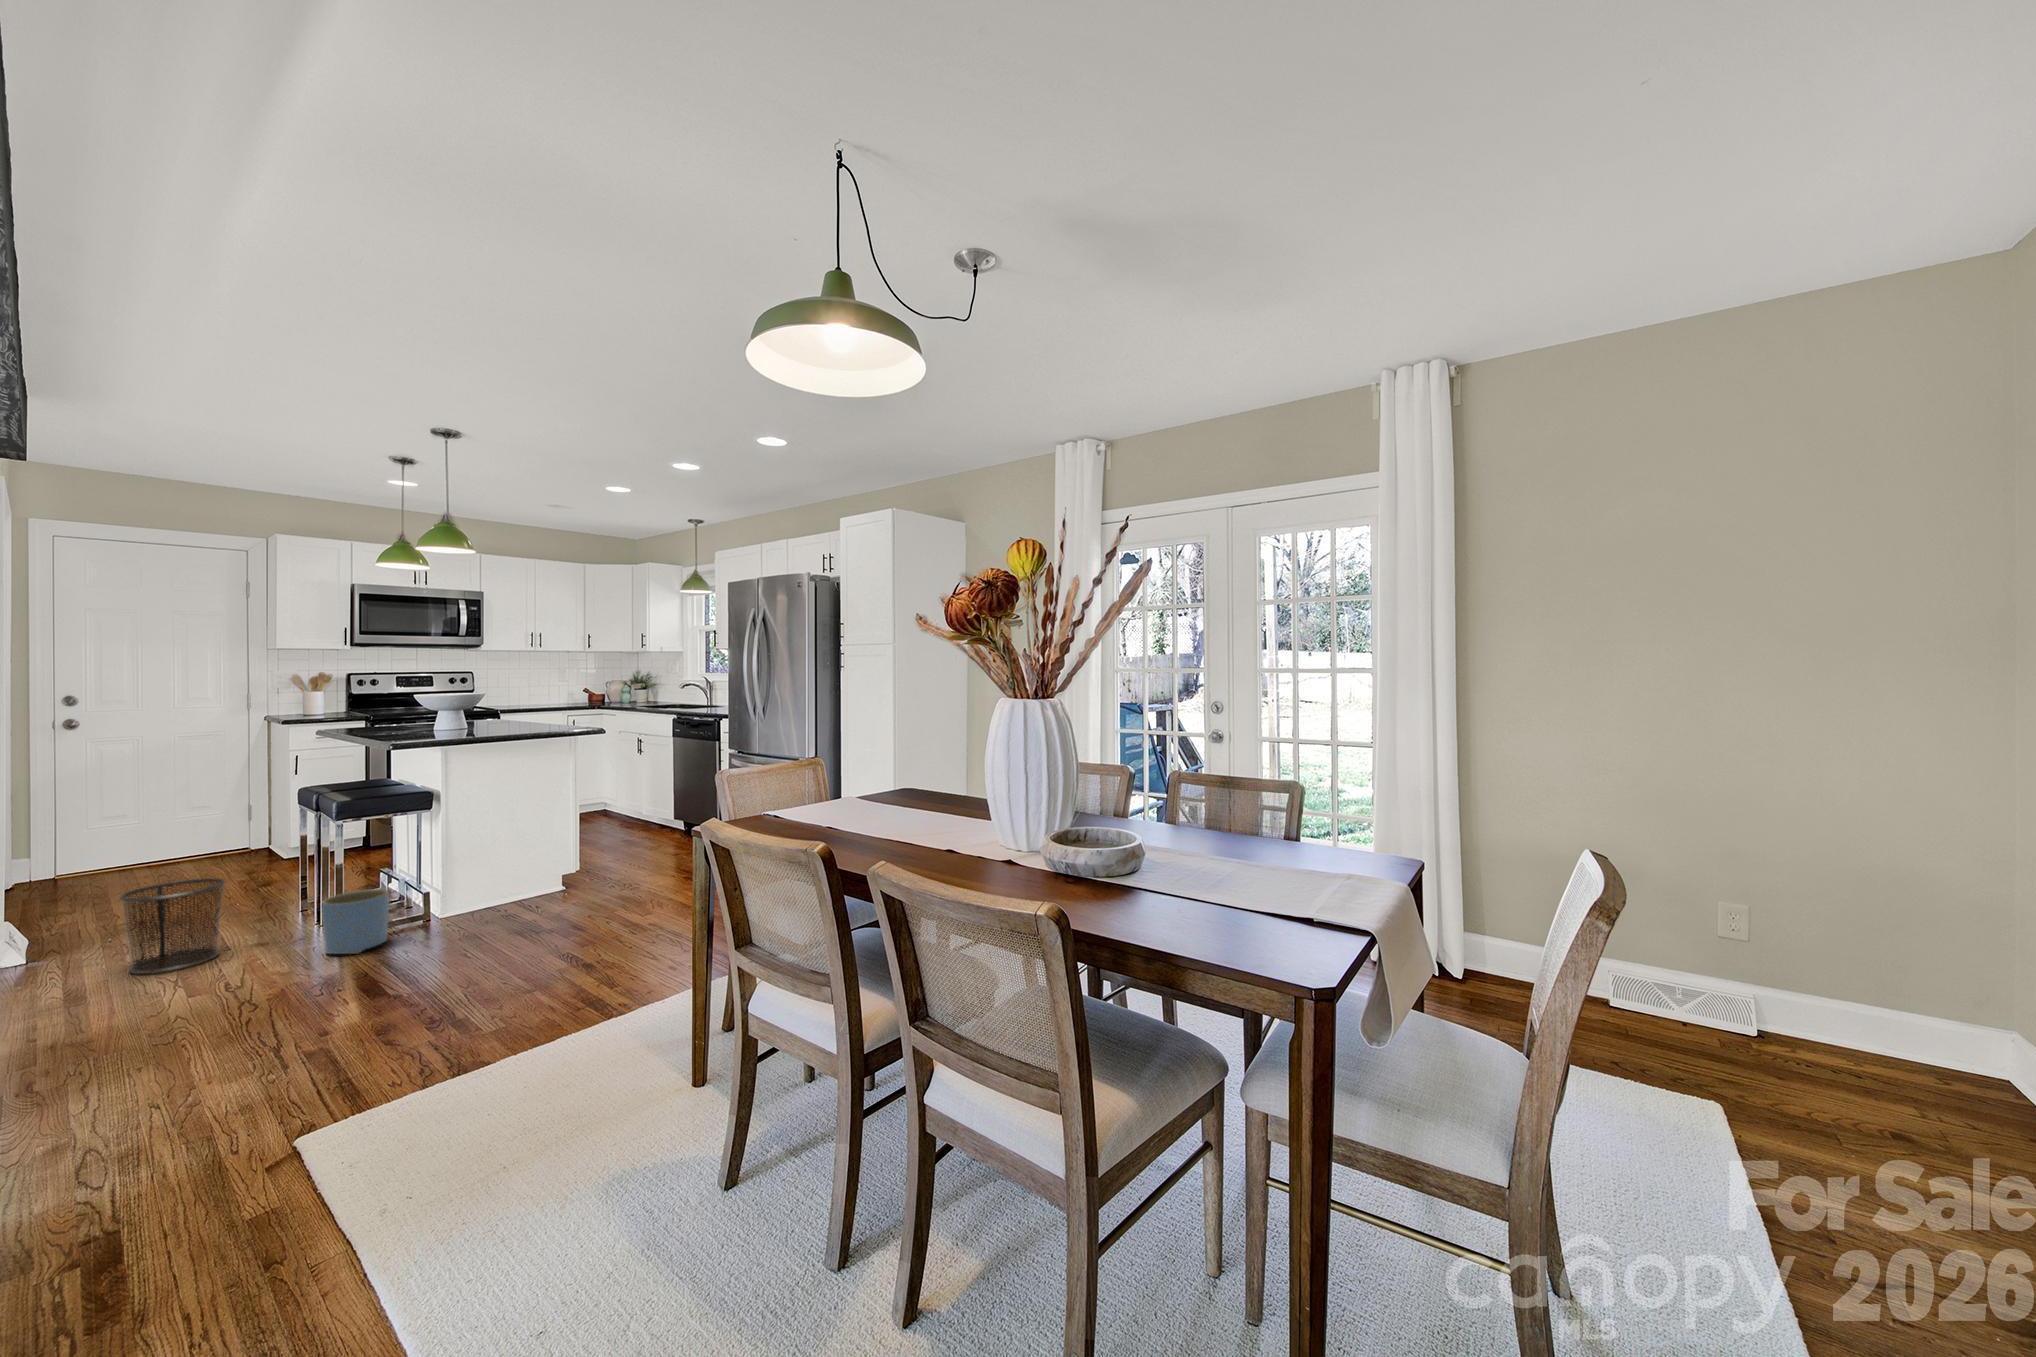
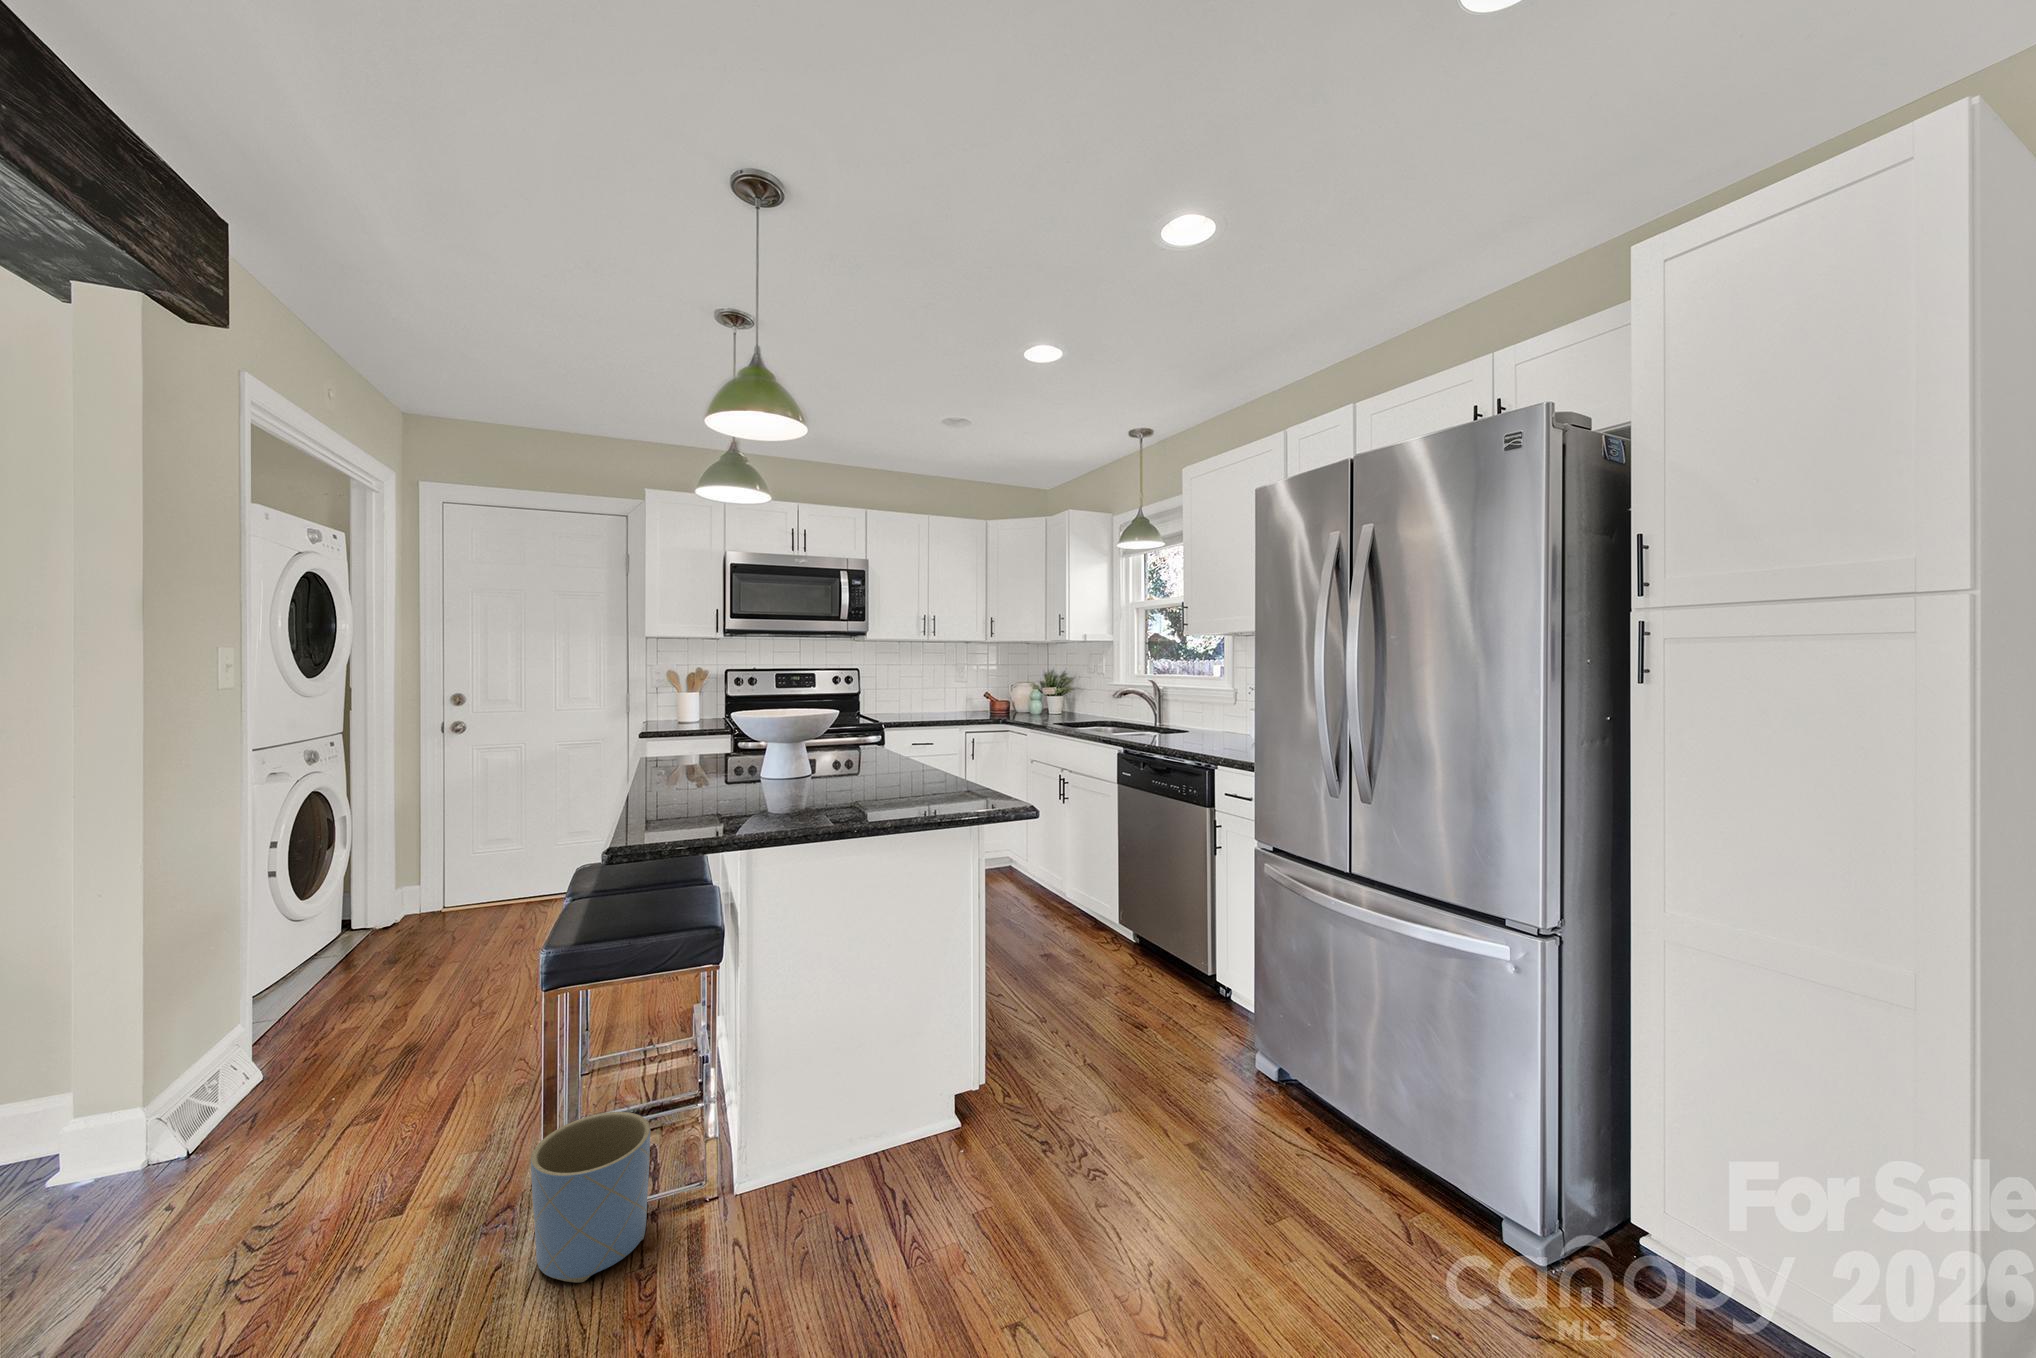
waste bin: present [119,878,225,974] -> none [267,1035,436,1238]

